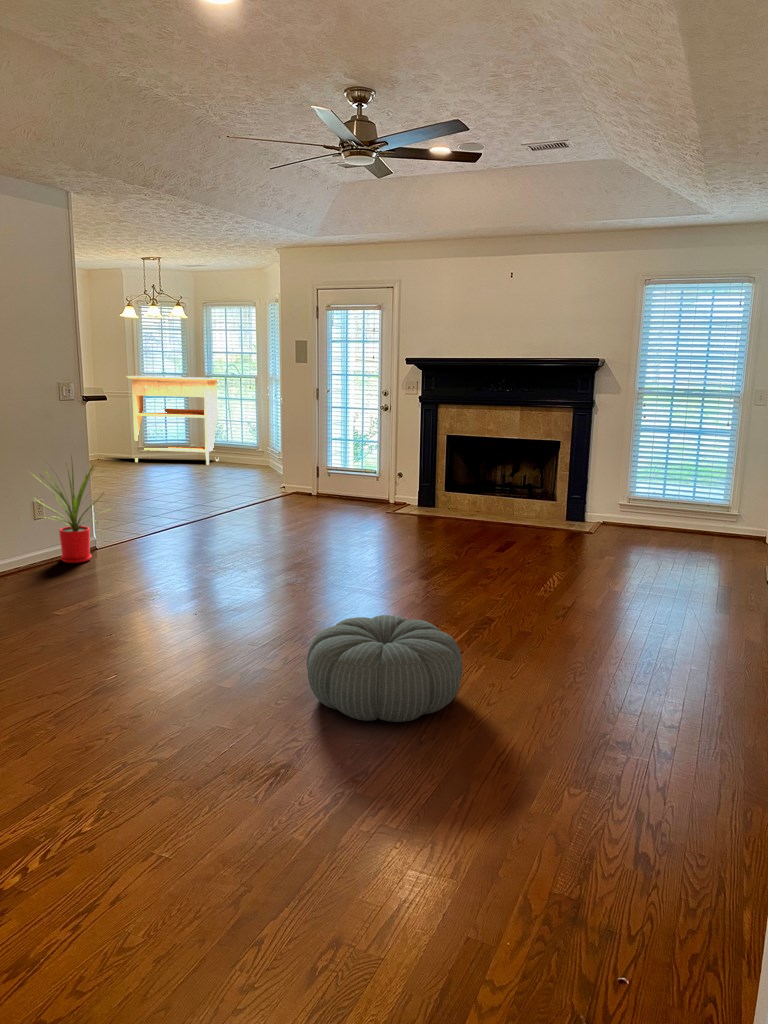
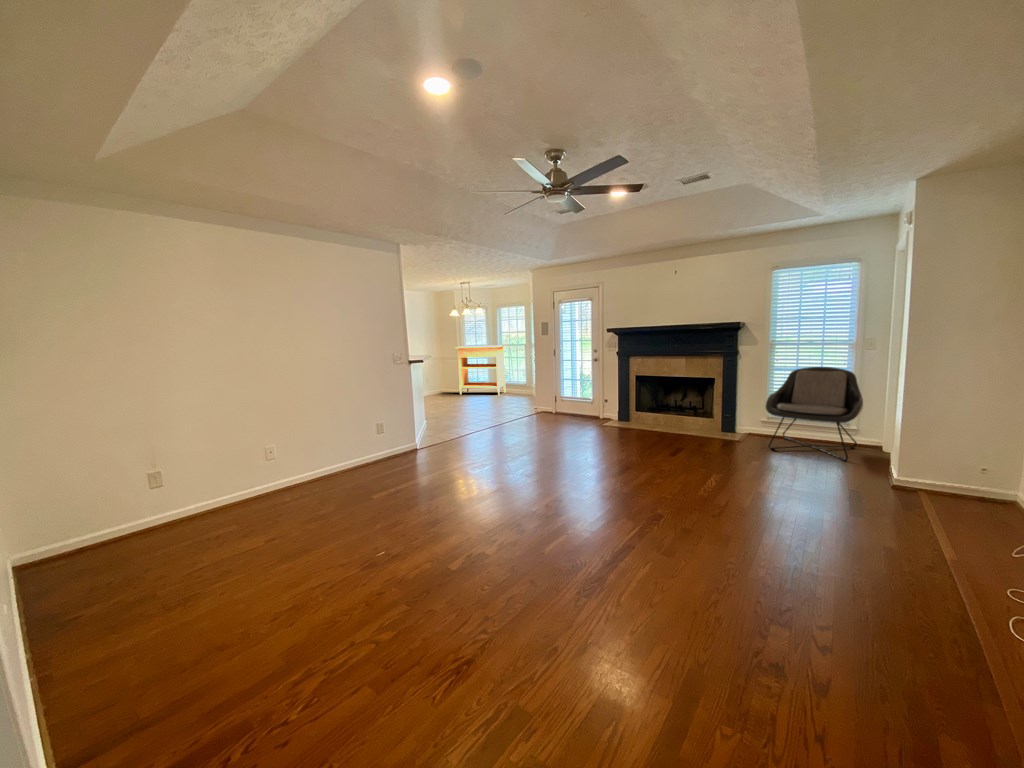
lounge chair: none [629,428,747,556] -> present [766,367,863,462]
house plant: present [42,465,103,563] -> none [380,398,429,461]
pouf: present [307,615,462,722] -> none [508,515,620,603]

